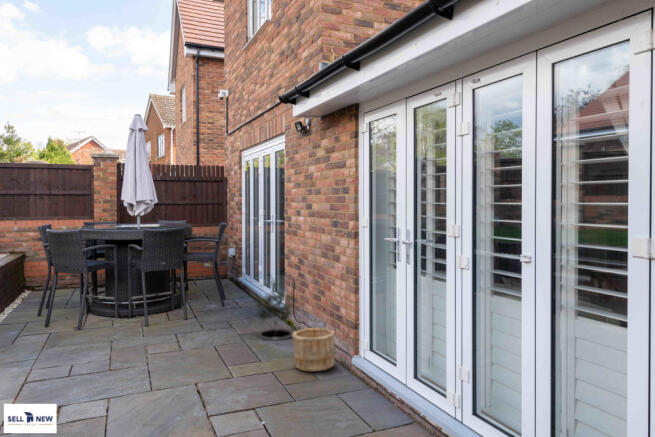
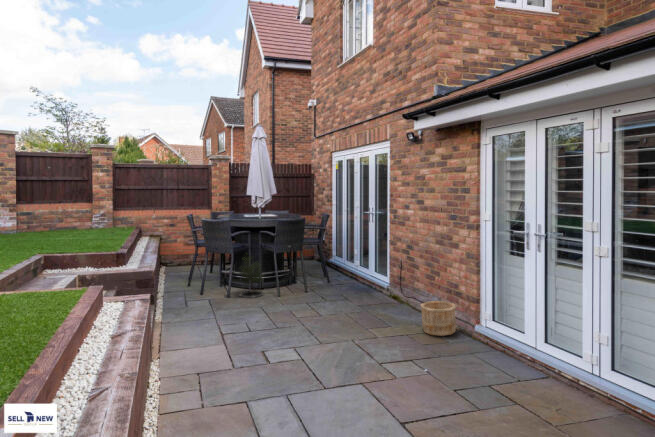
potted tree: present [256,281,293,340] -> present [240,257,263,298]

